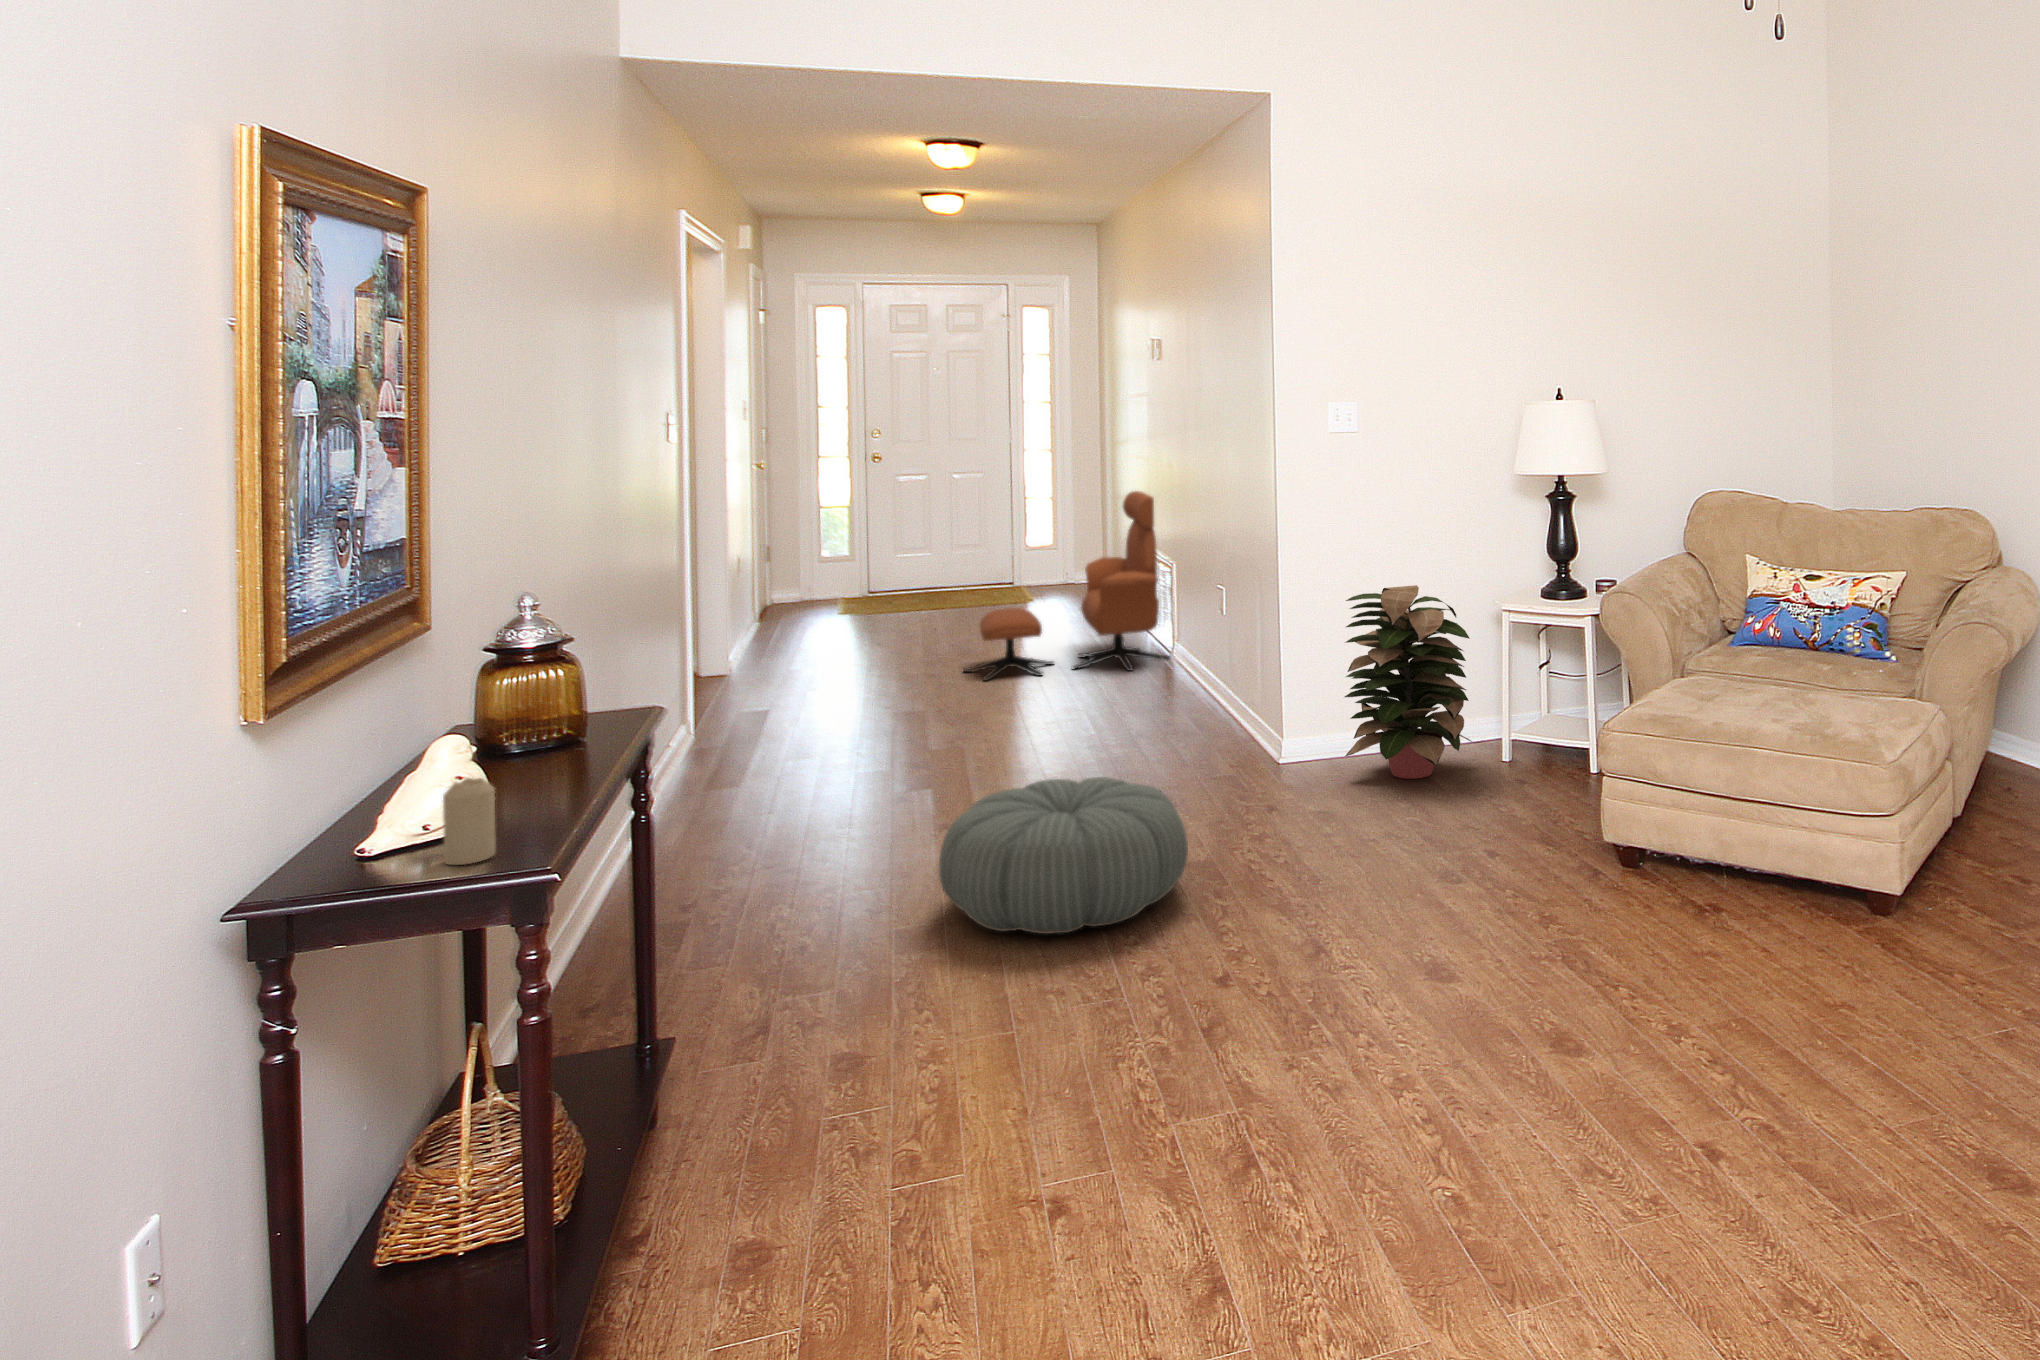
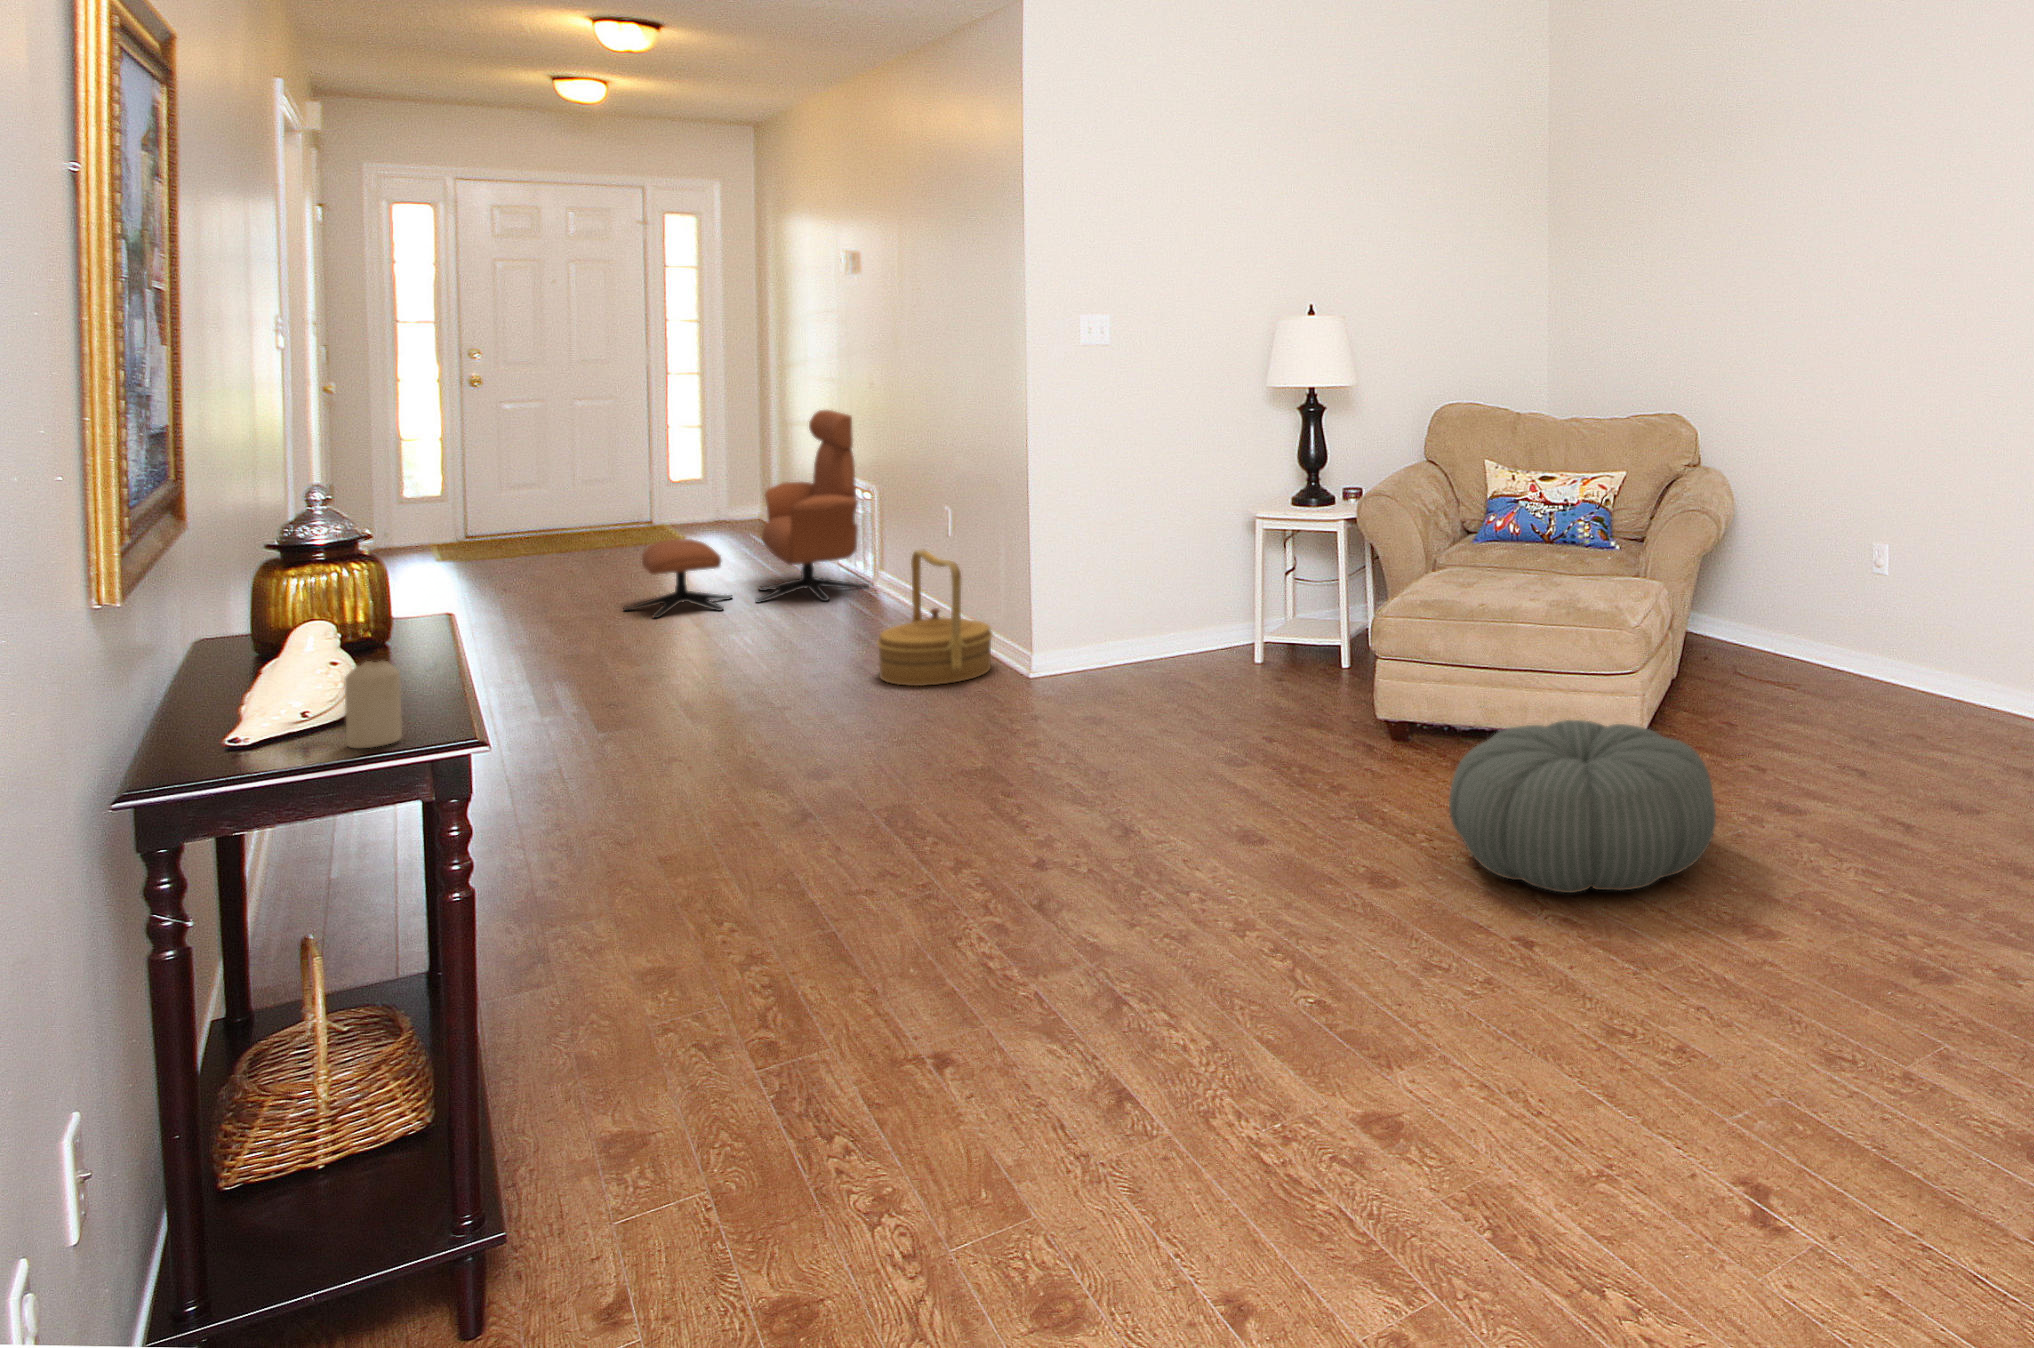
decorative plant: present [1345,585,1472,779] -> none [1098,494,1229,683]
woven basket: none [1145,631,1252,765] -> present [877,550,993,686]
pouf: present [939,777,1188,934] -> present [1449,720,1716,893]

